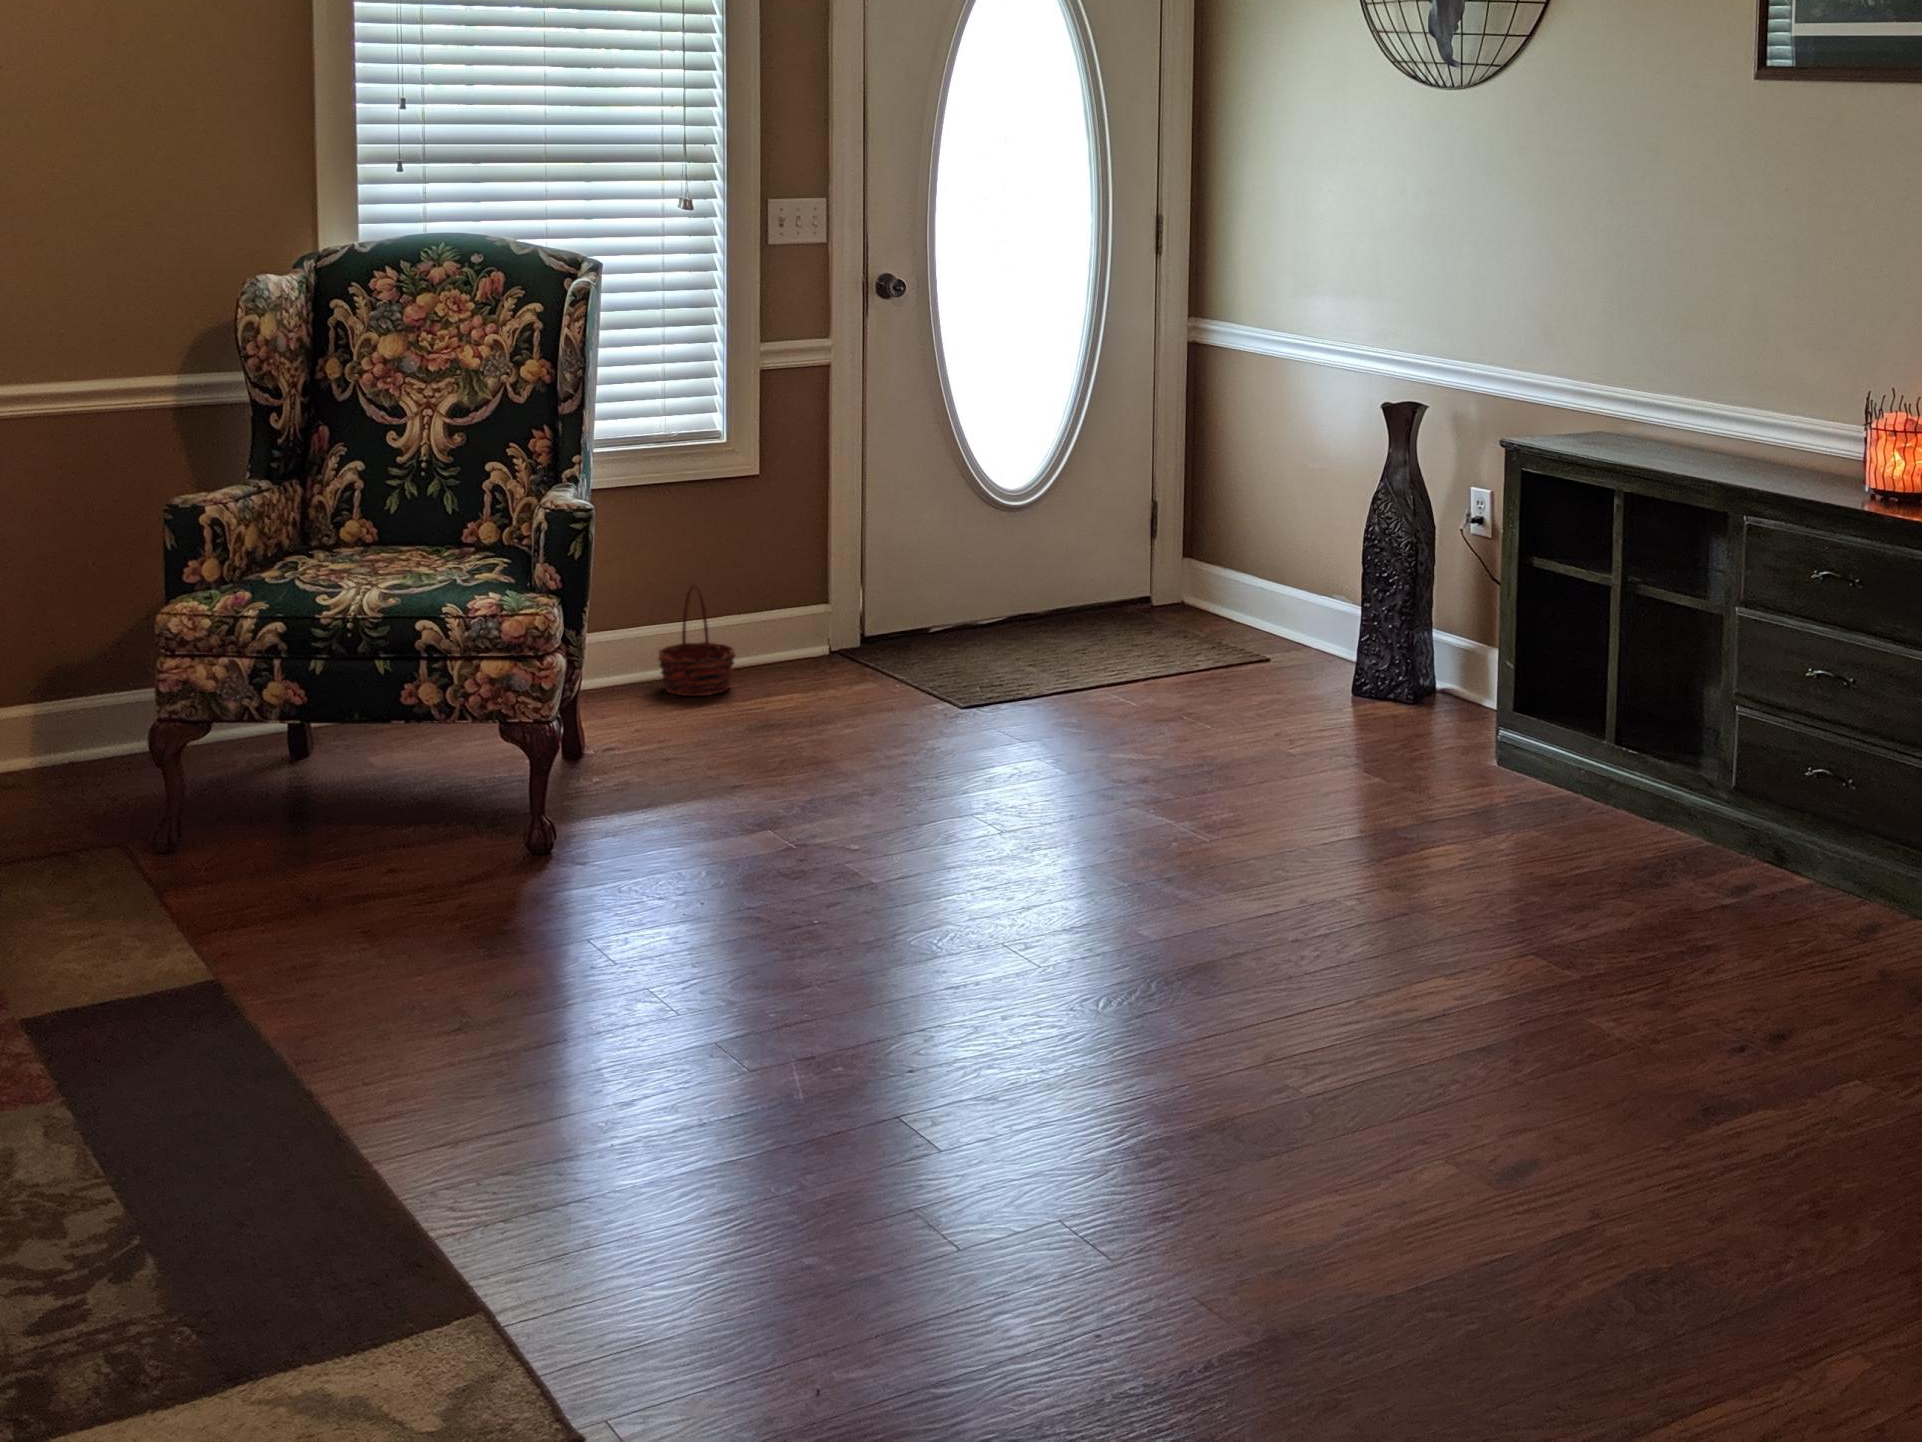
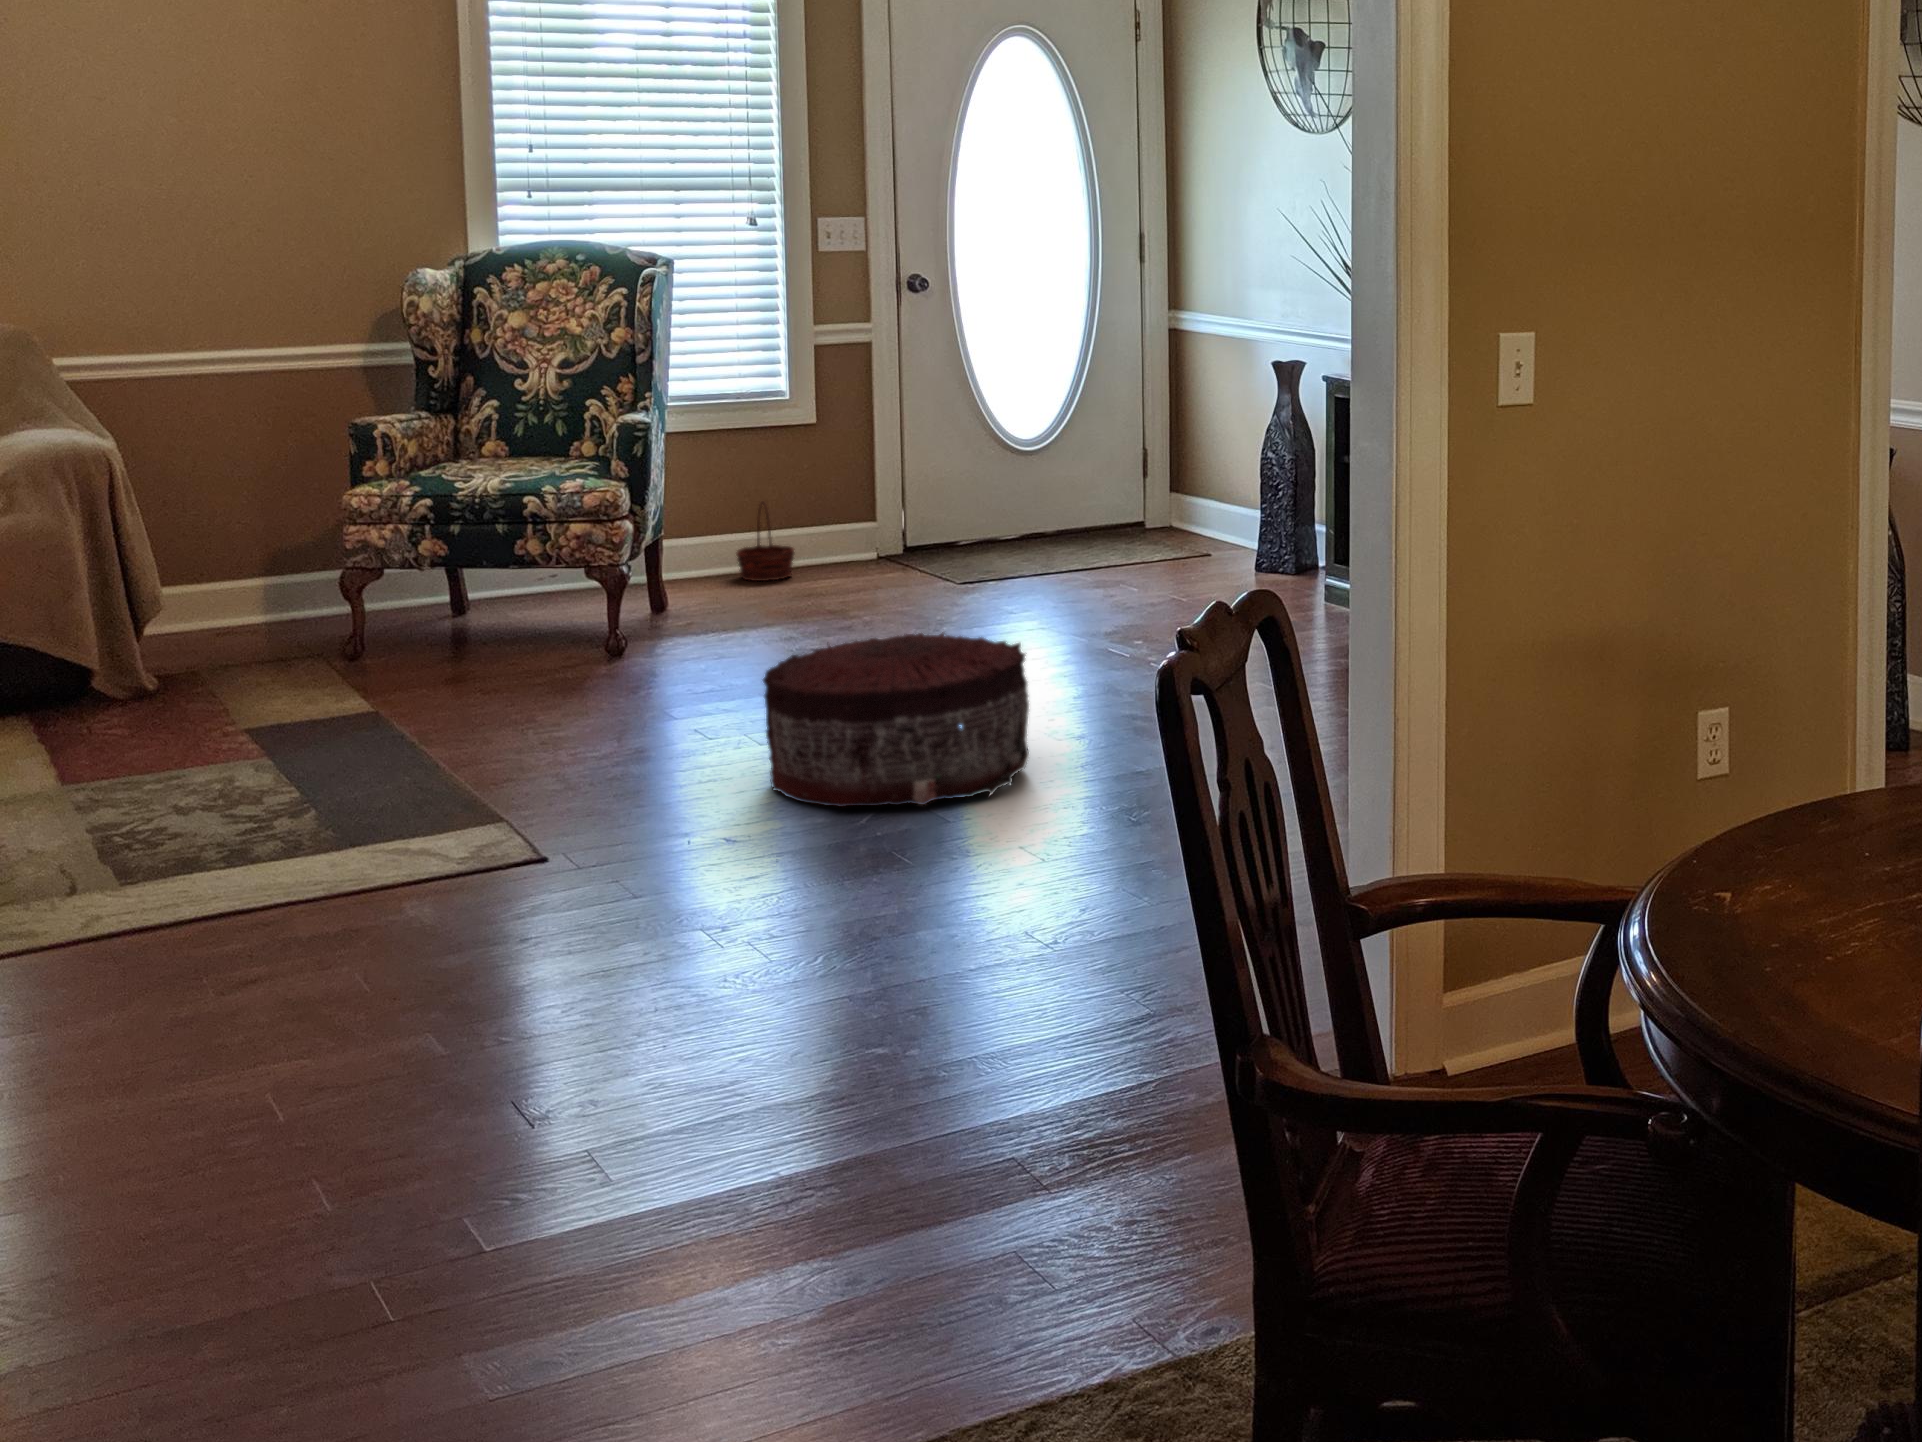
pouf: none [912,923,1358,1304] -> present [763,632,1029,807]

